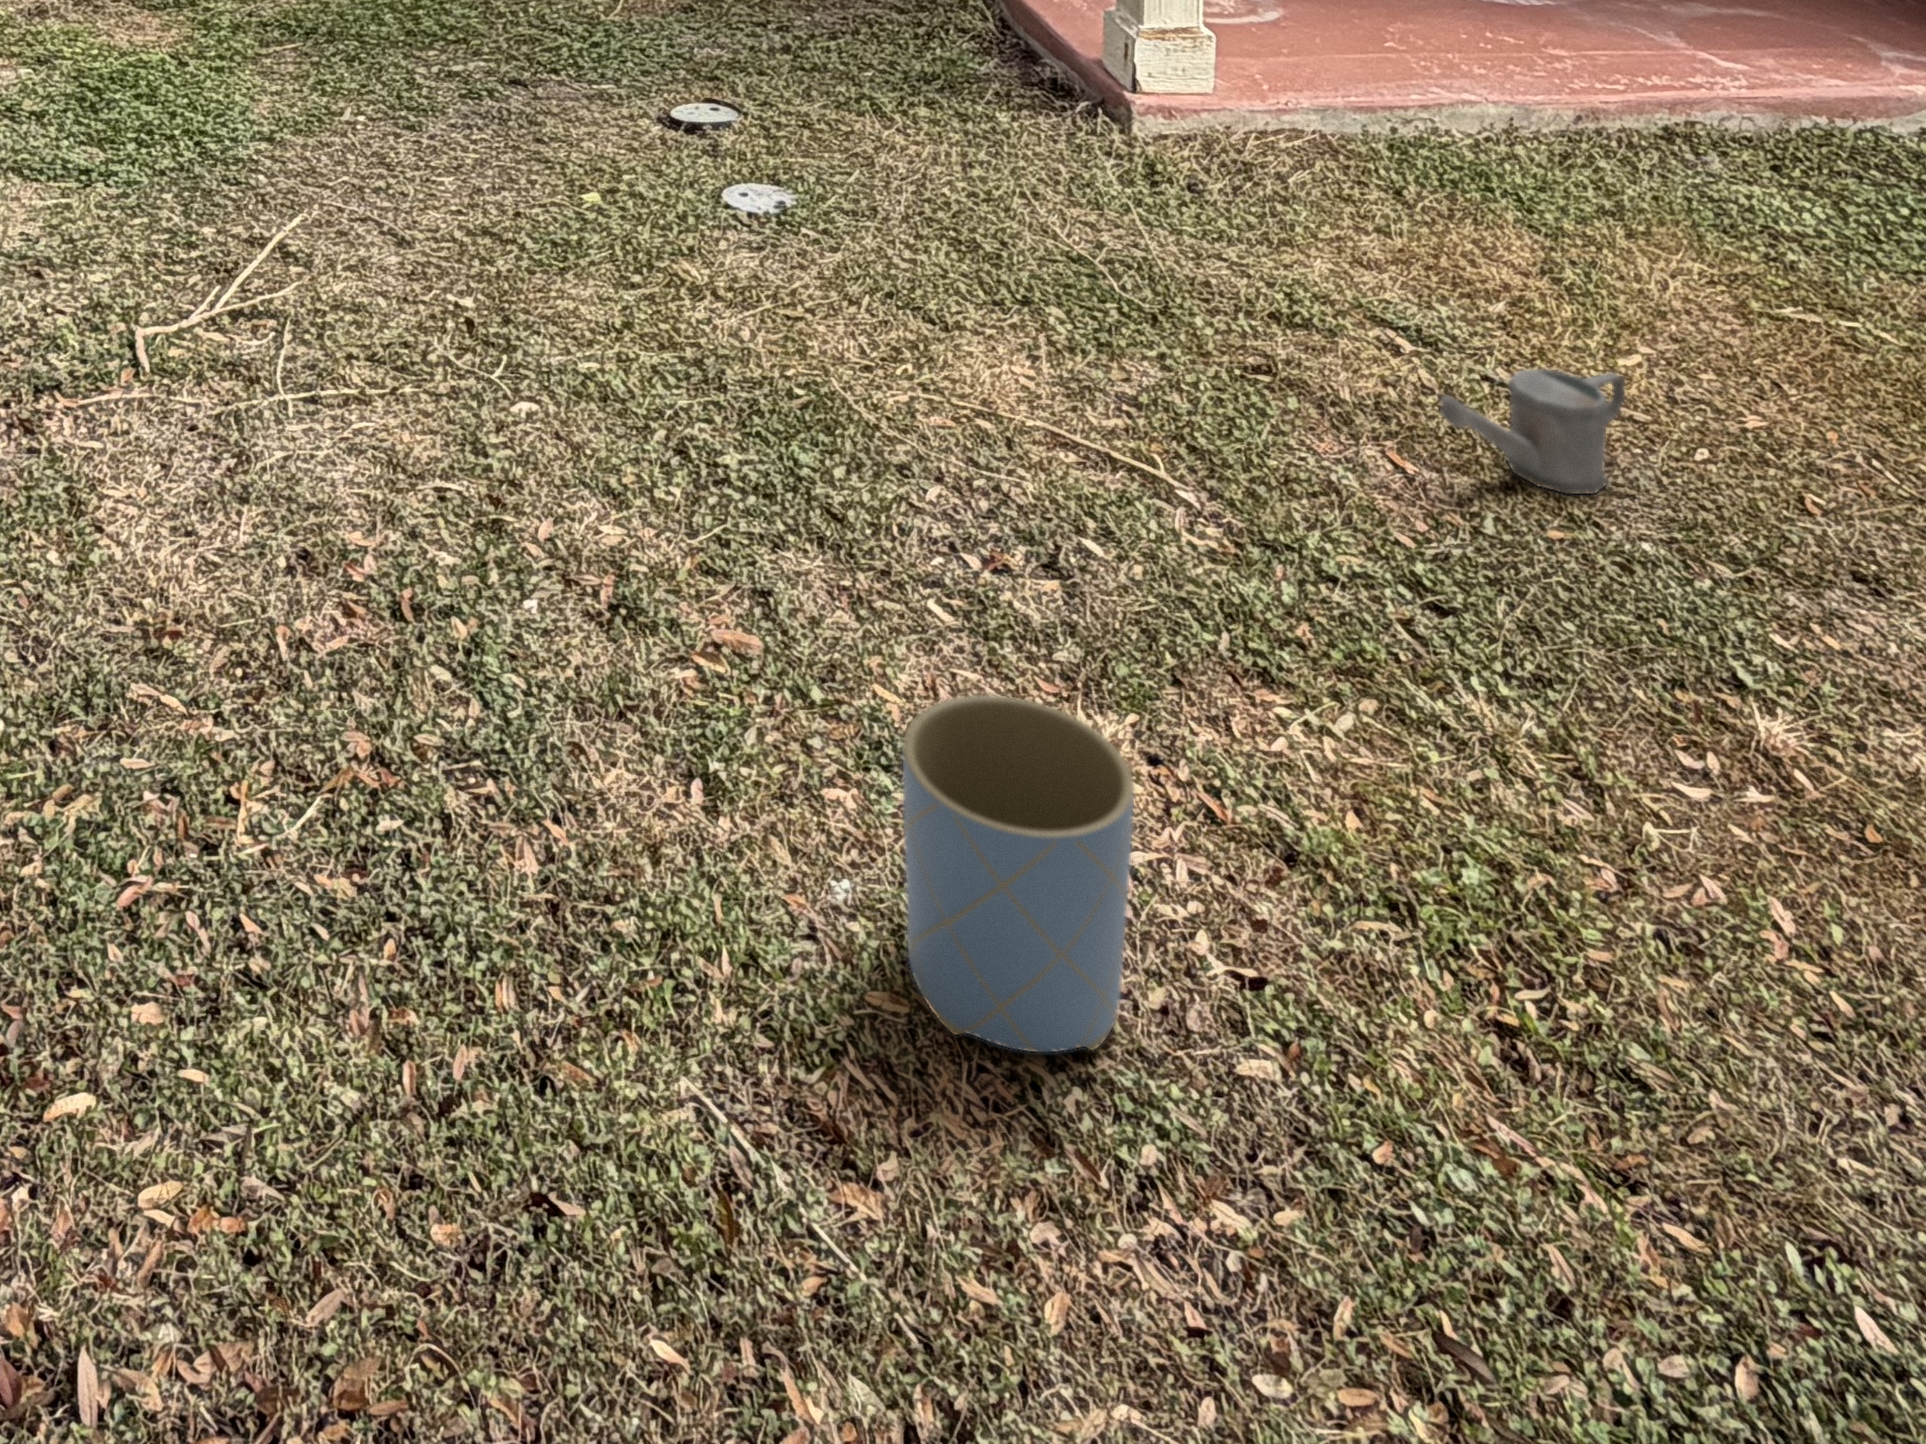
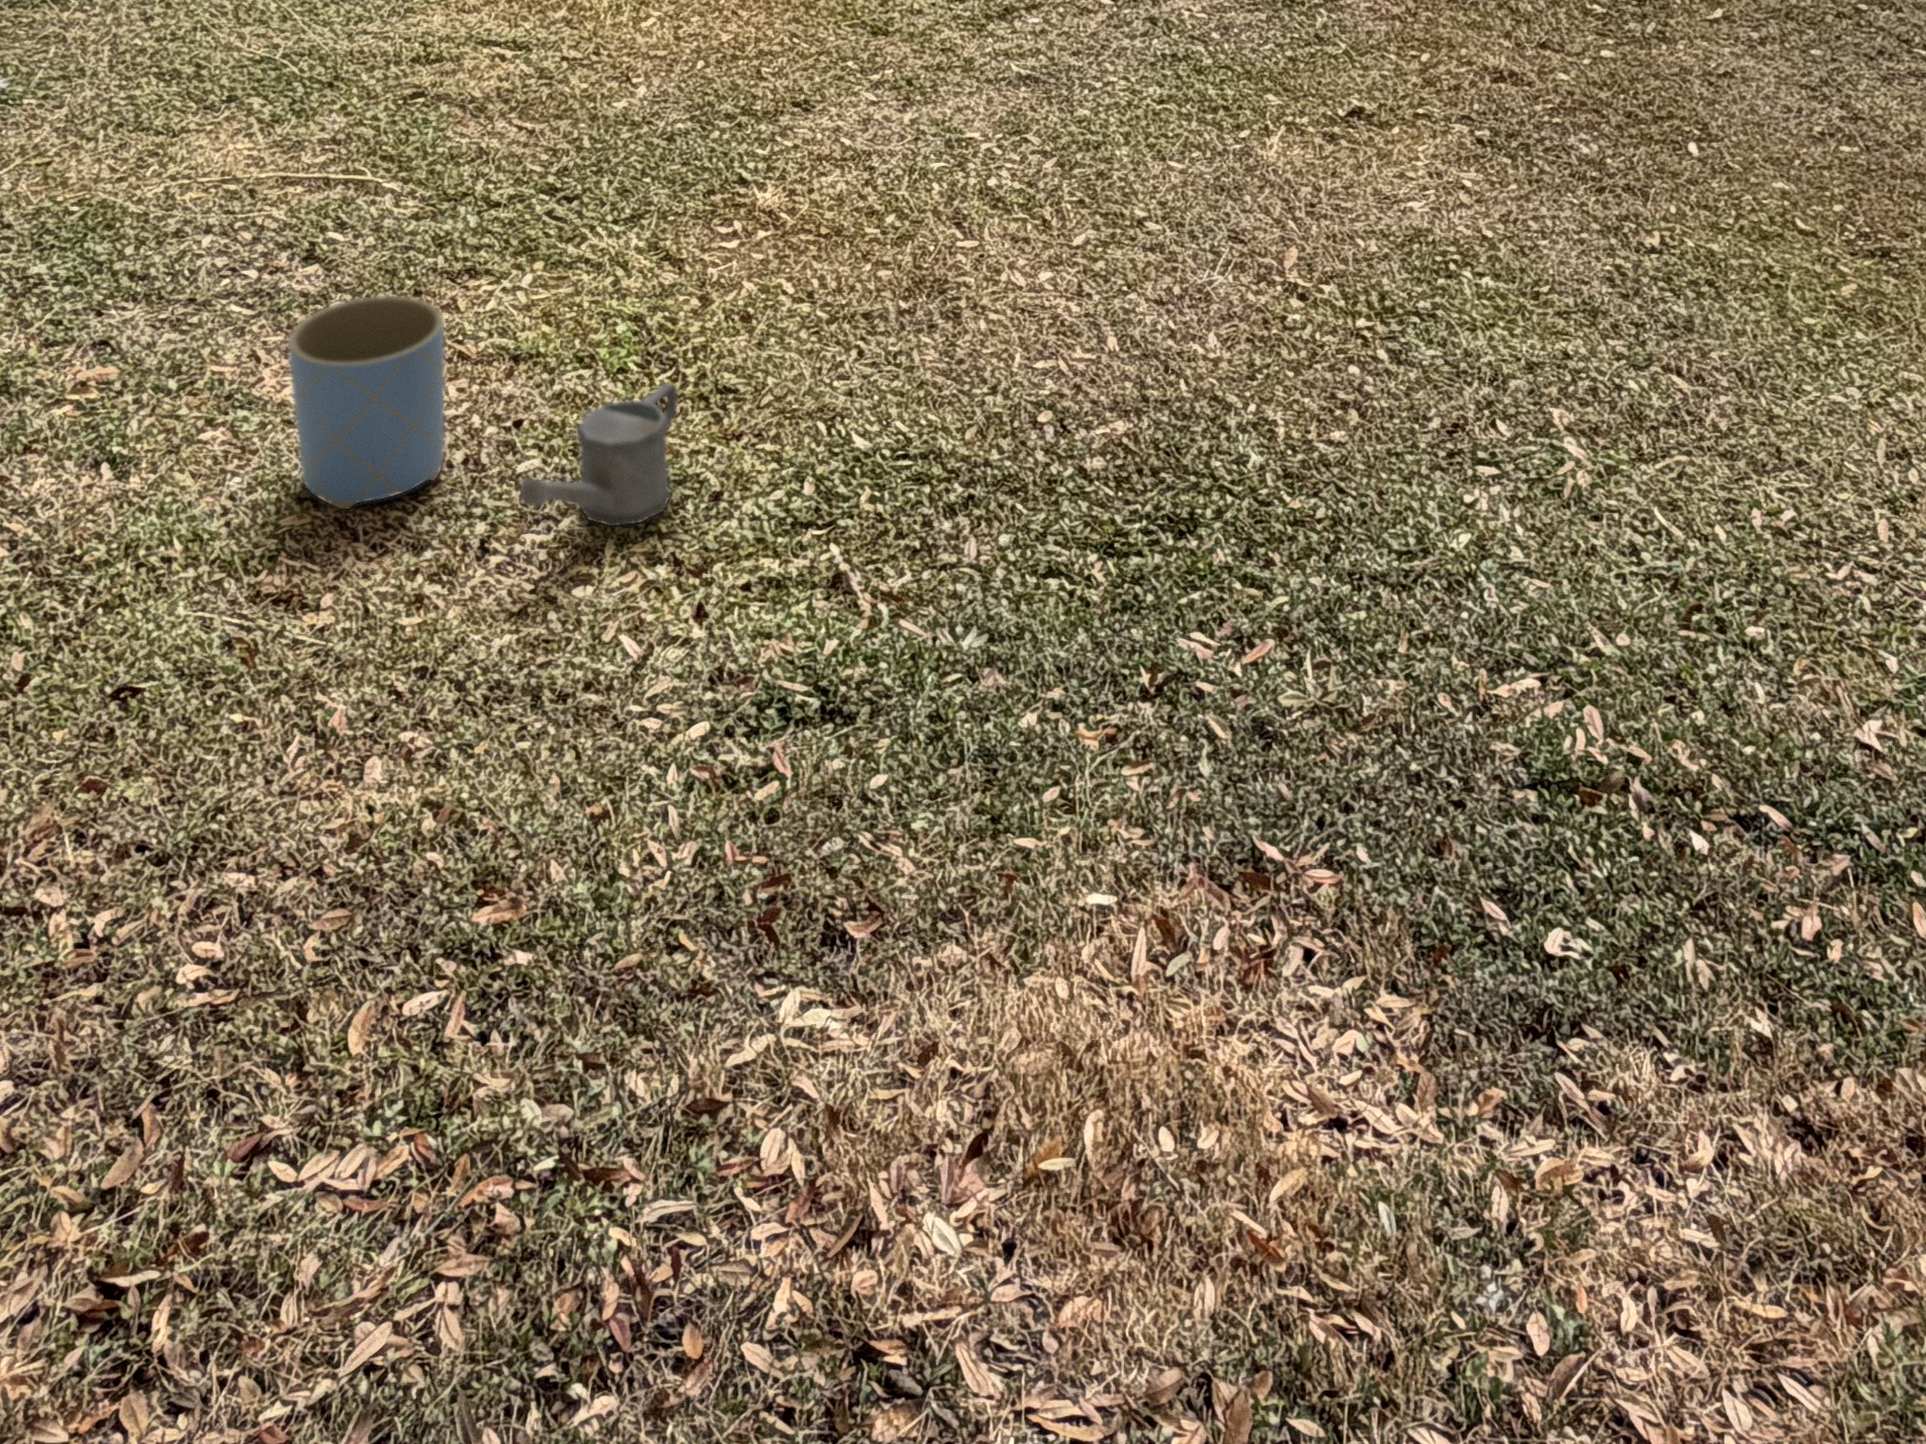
watering can: present [1440,369,1626,494] -> present [521,383,678,526]

